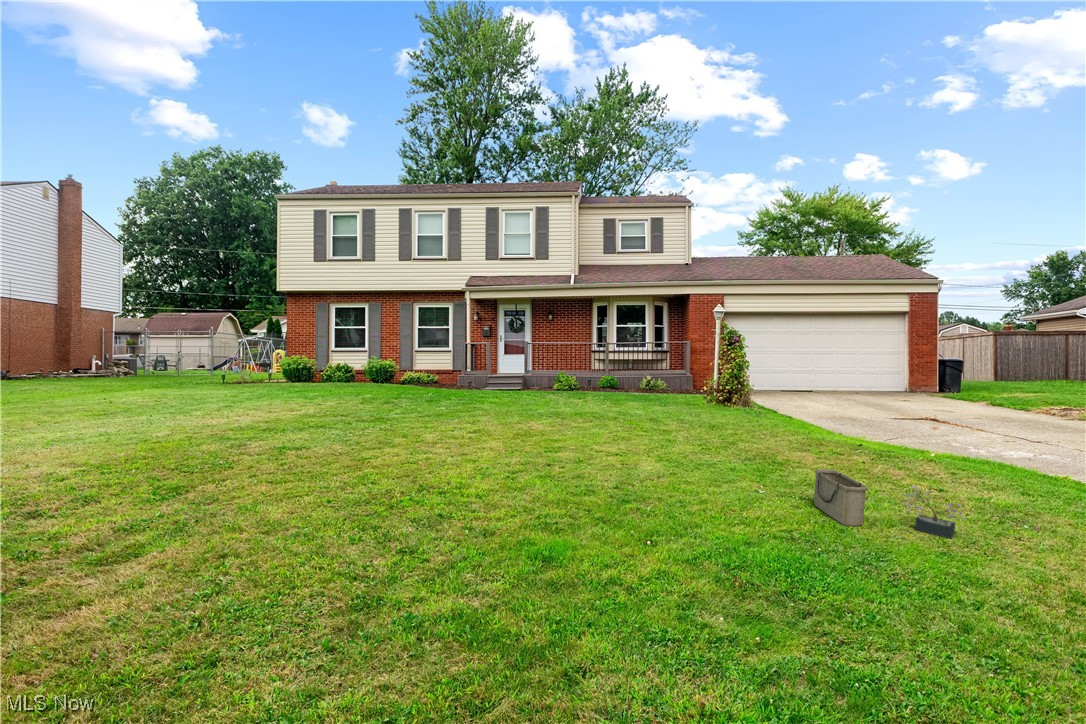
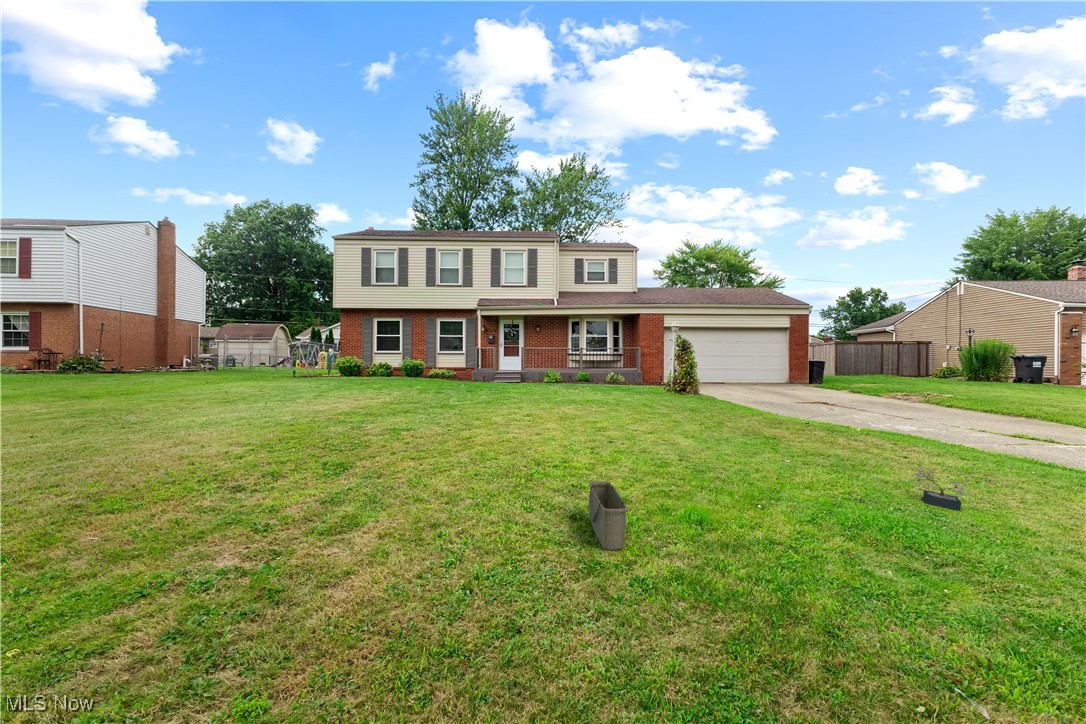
basket: present [814,469,868,526] -> present [589,481,628,550]

